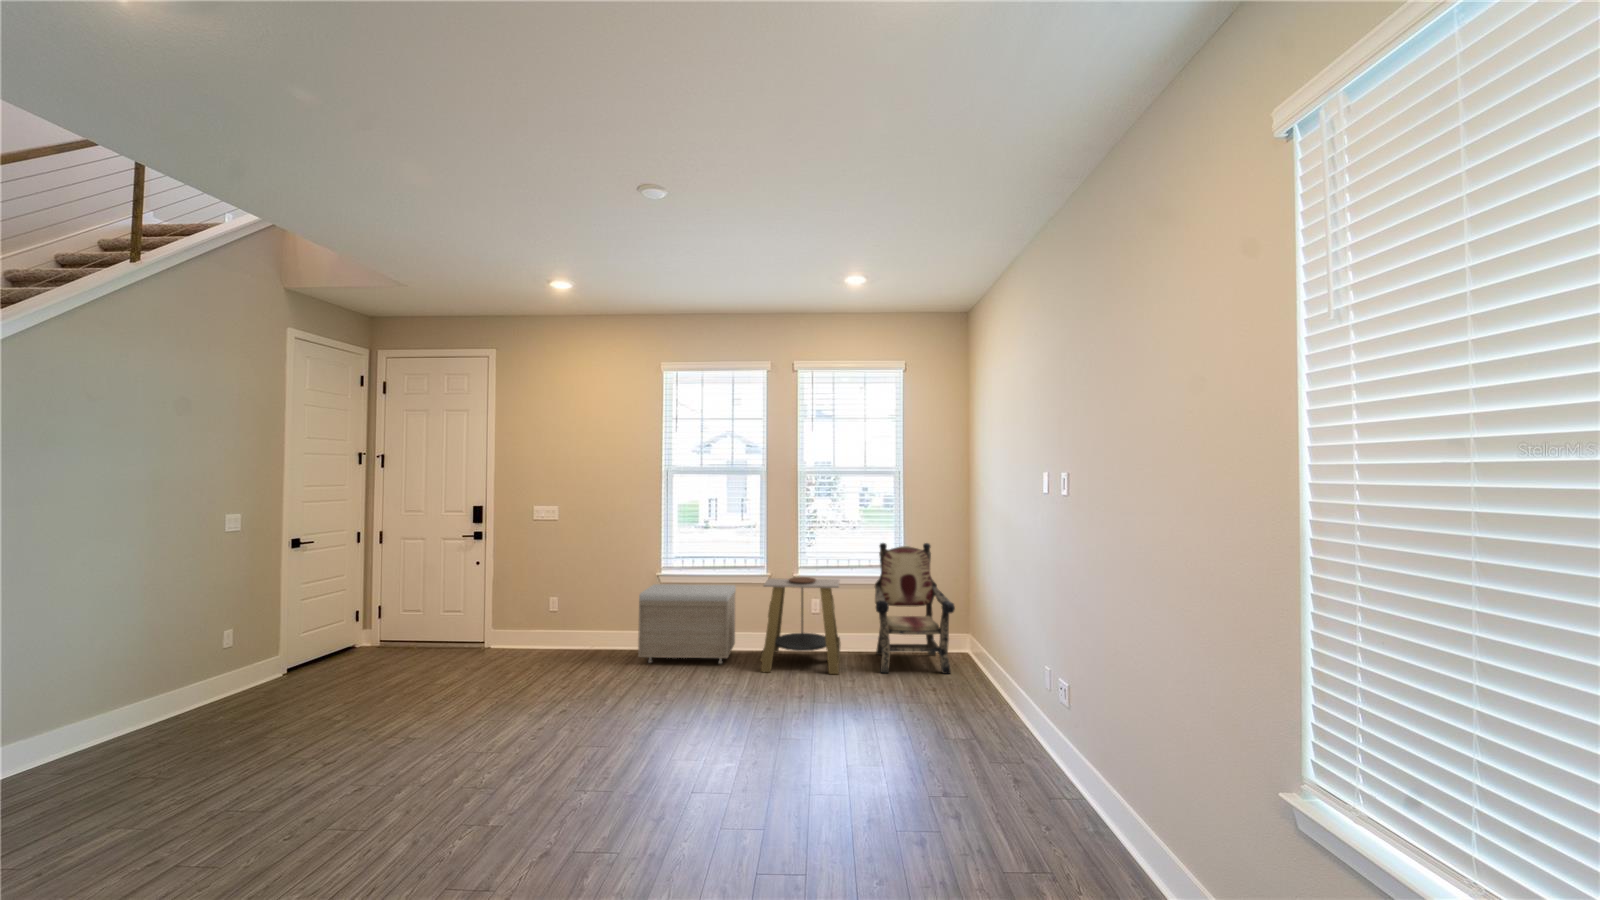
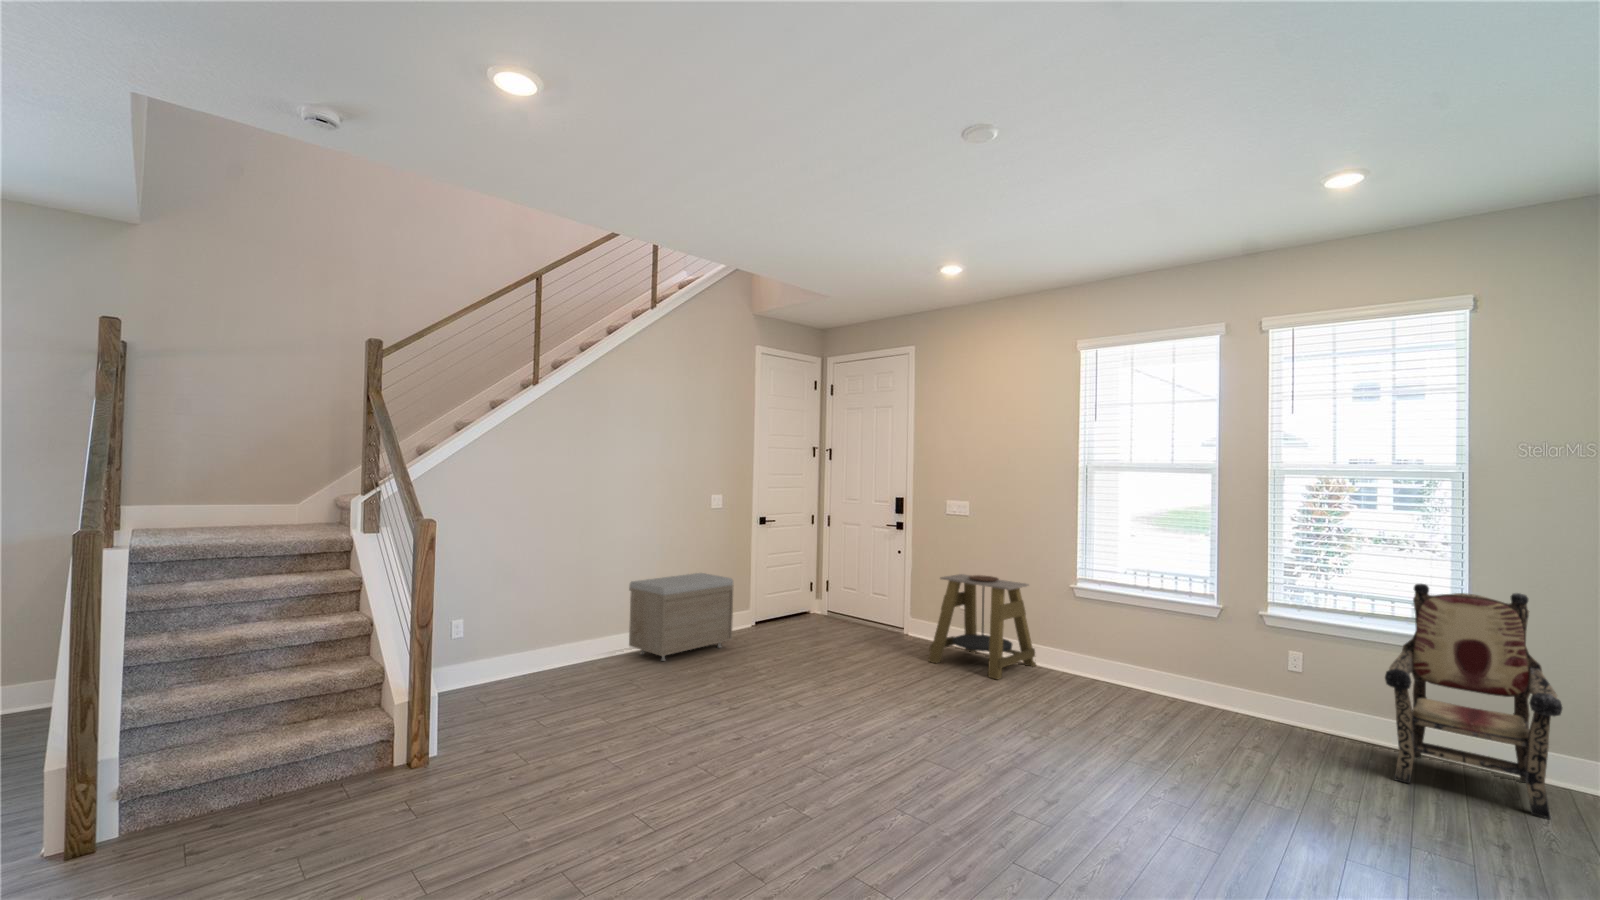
side table: present [761,577,841,674] -> present [929,574,1036,679]
storage bench: present [638,584,736,664] -> present [629,573,733,661]

